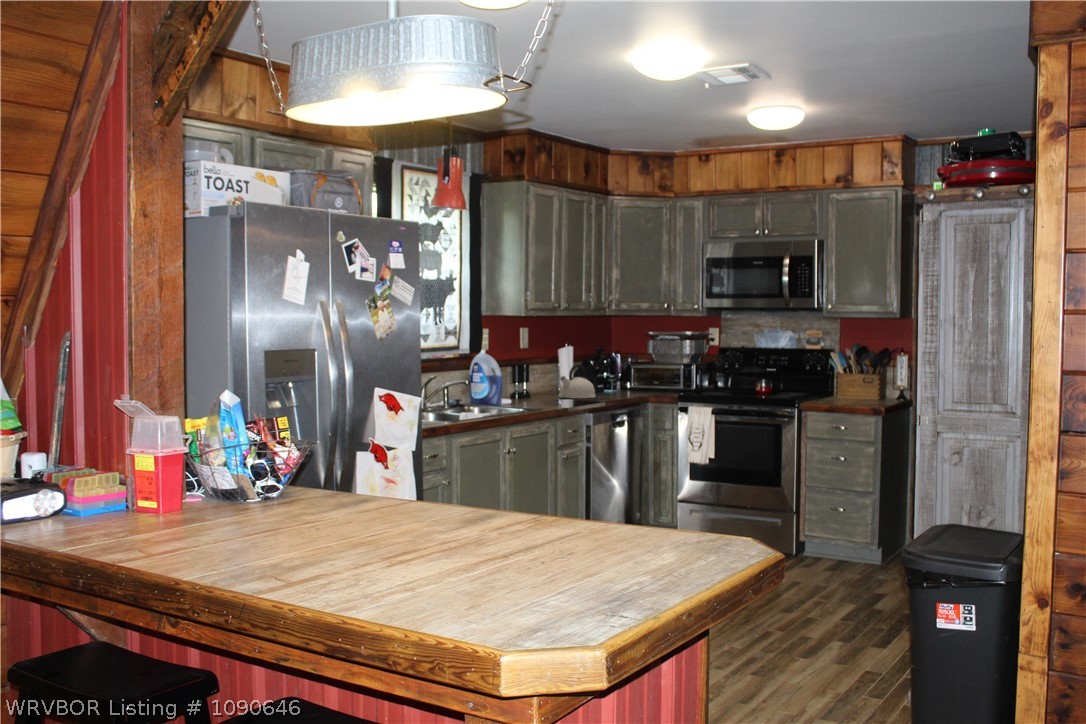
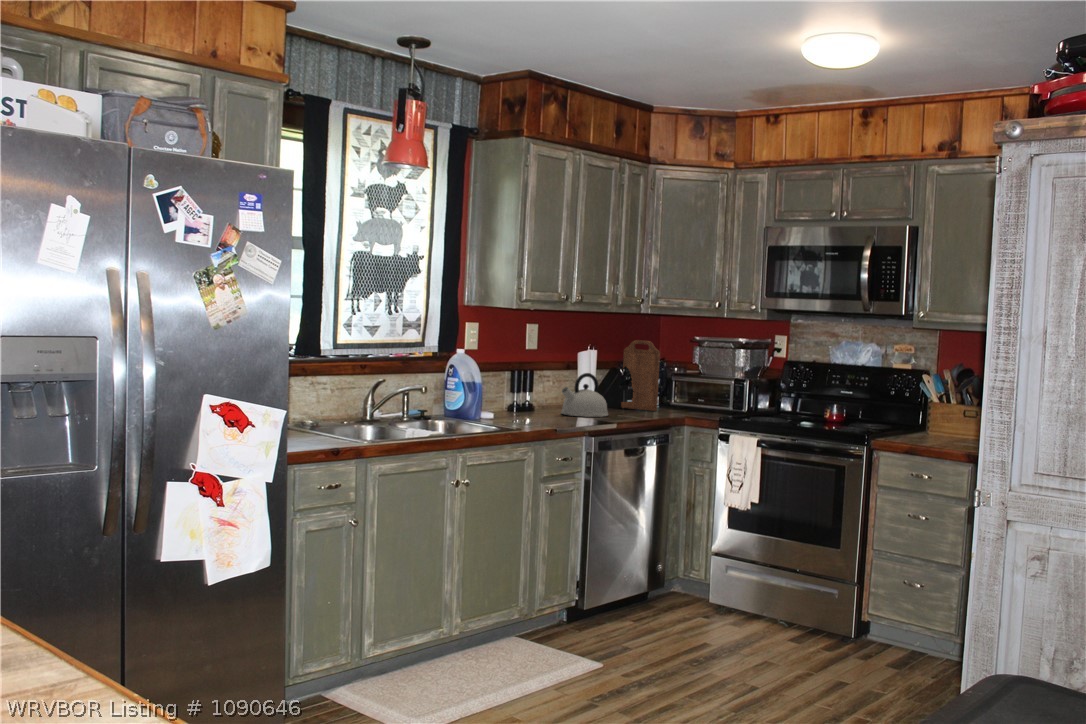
cutting board: none [597,337,627,392] -> present [621,340,660,411]

